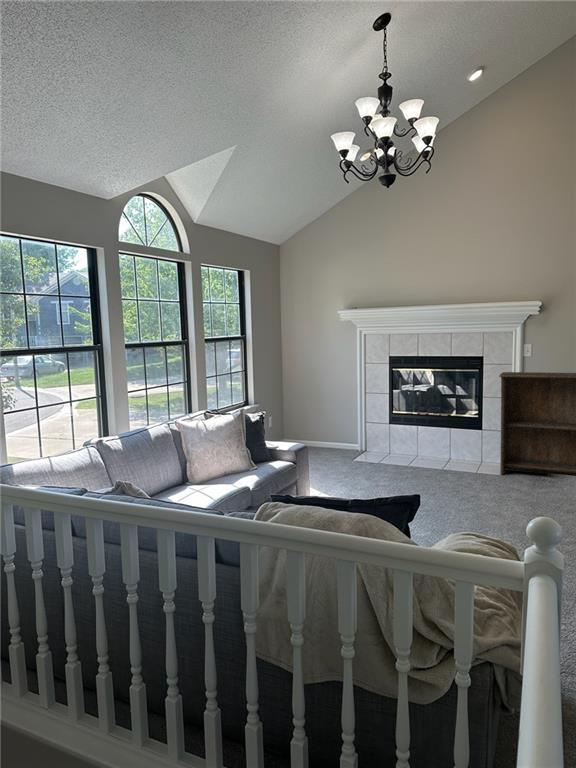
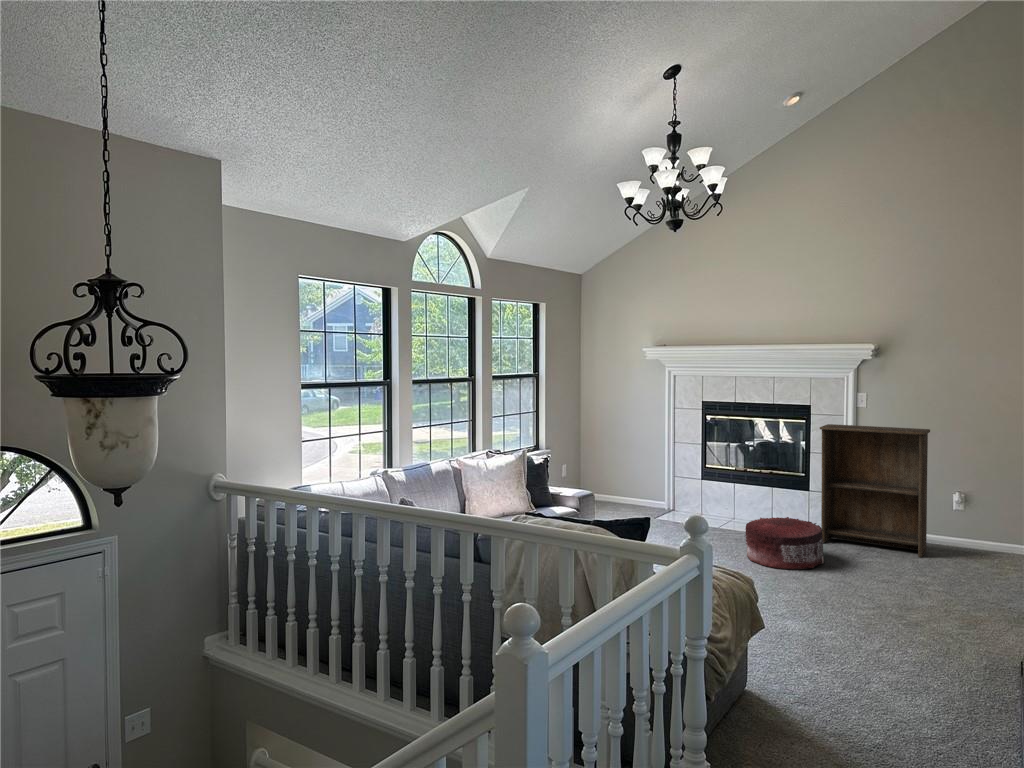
pouf: none [445,455,514,505] -> present [745,517,824,569]

